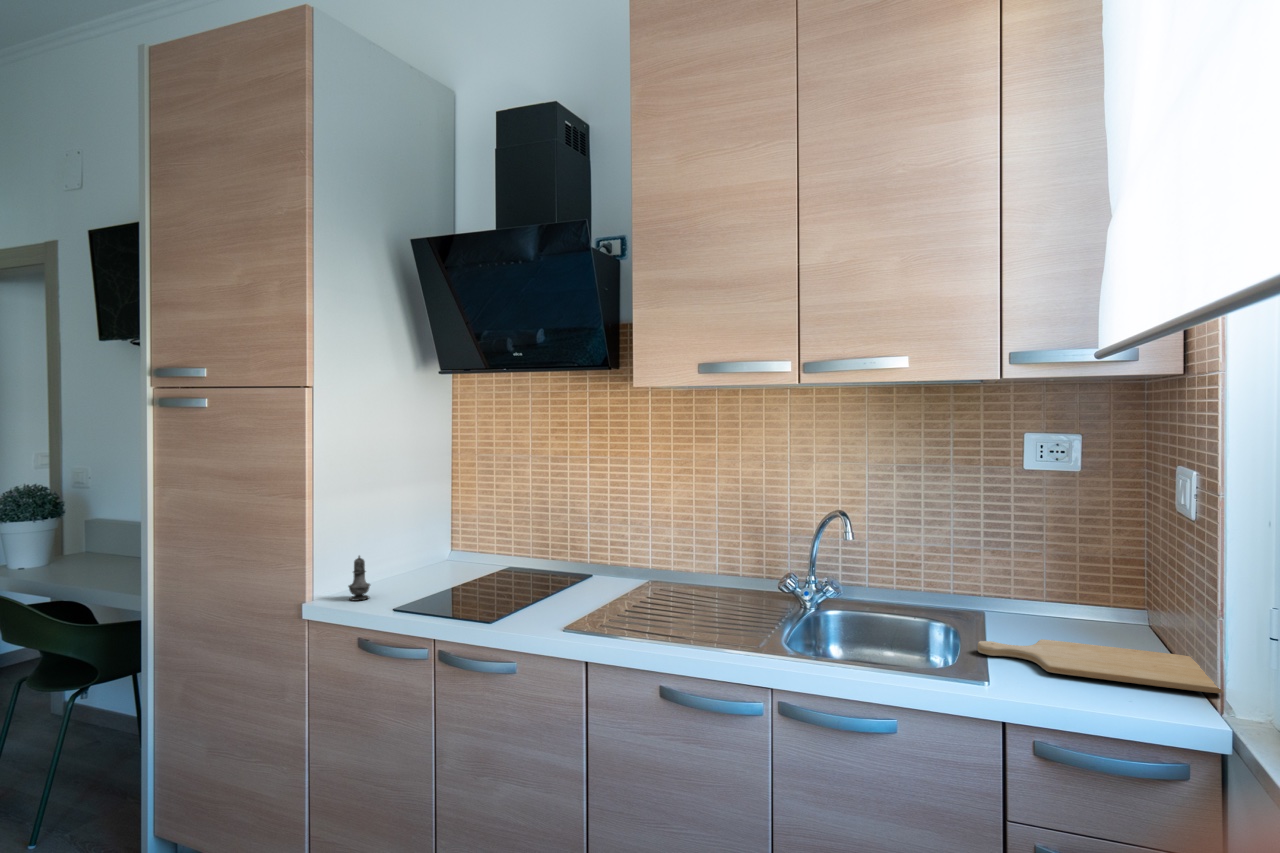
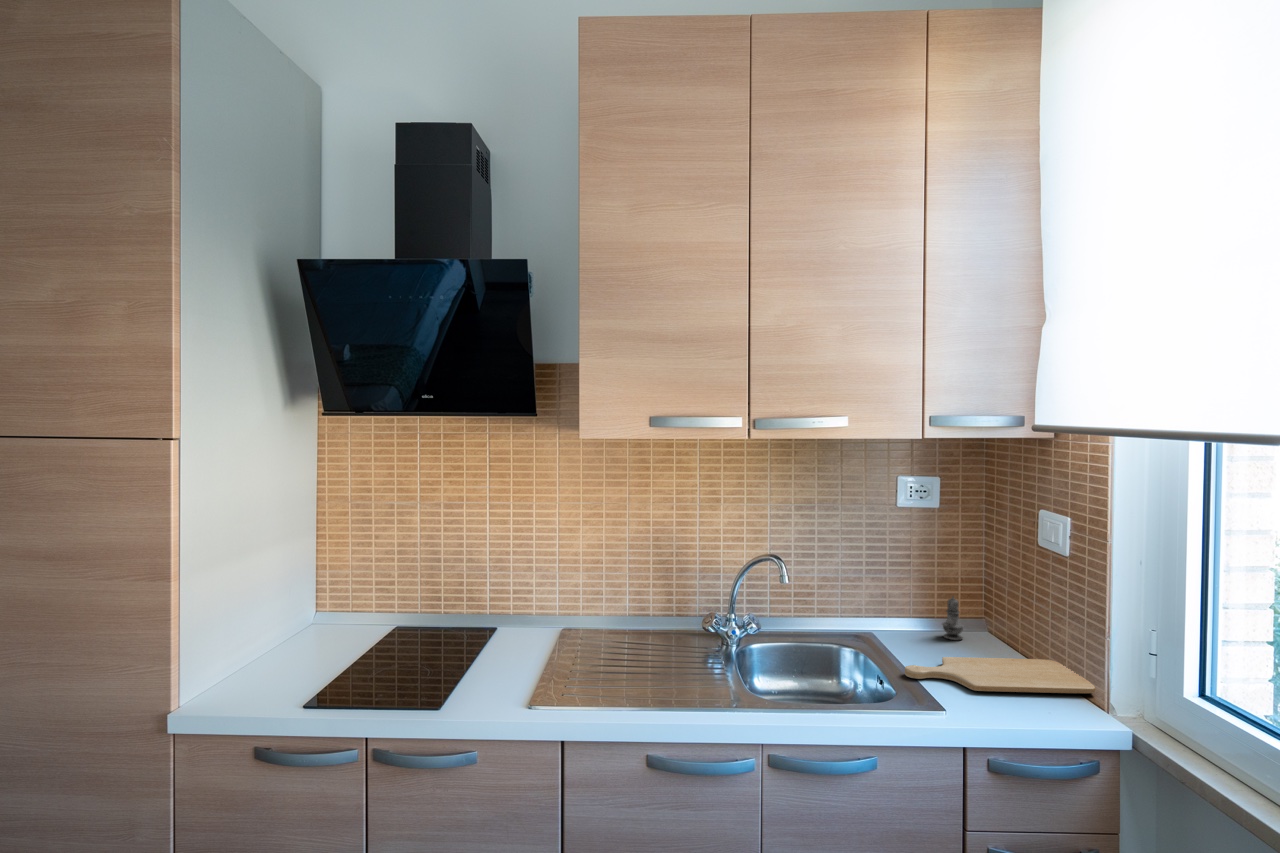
salt shaker: present [348,556,370,601] -> present [942,596,964,640]

